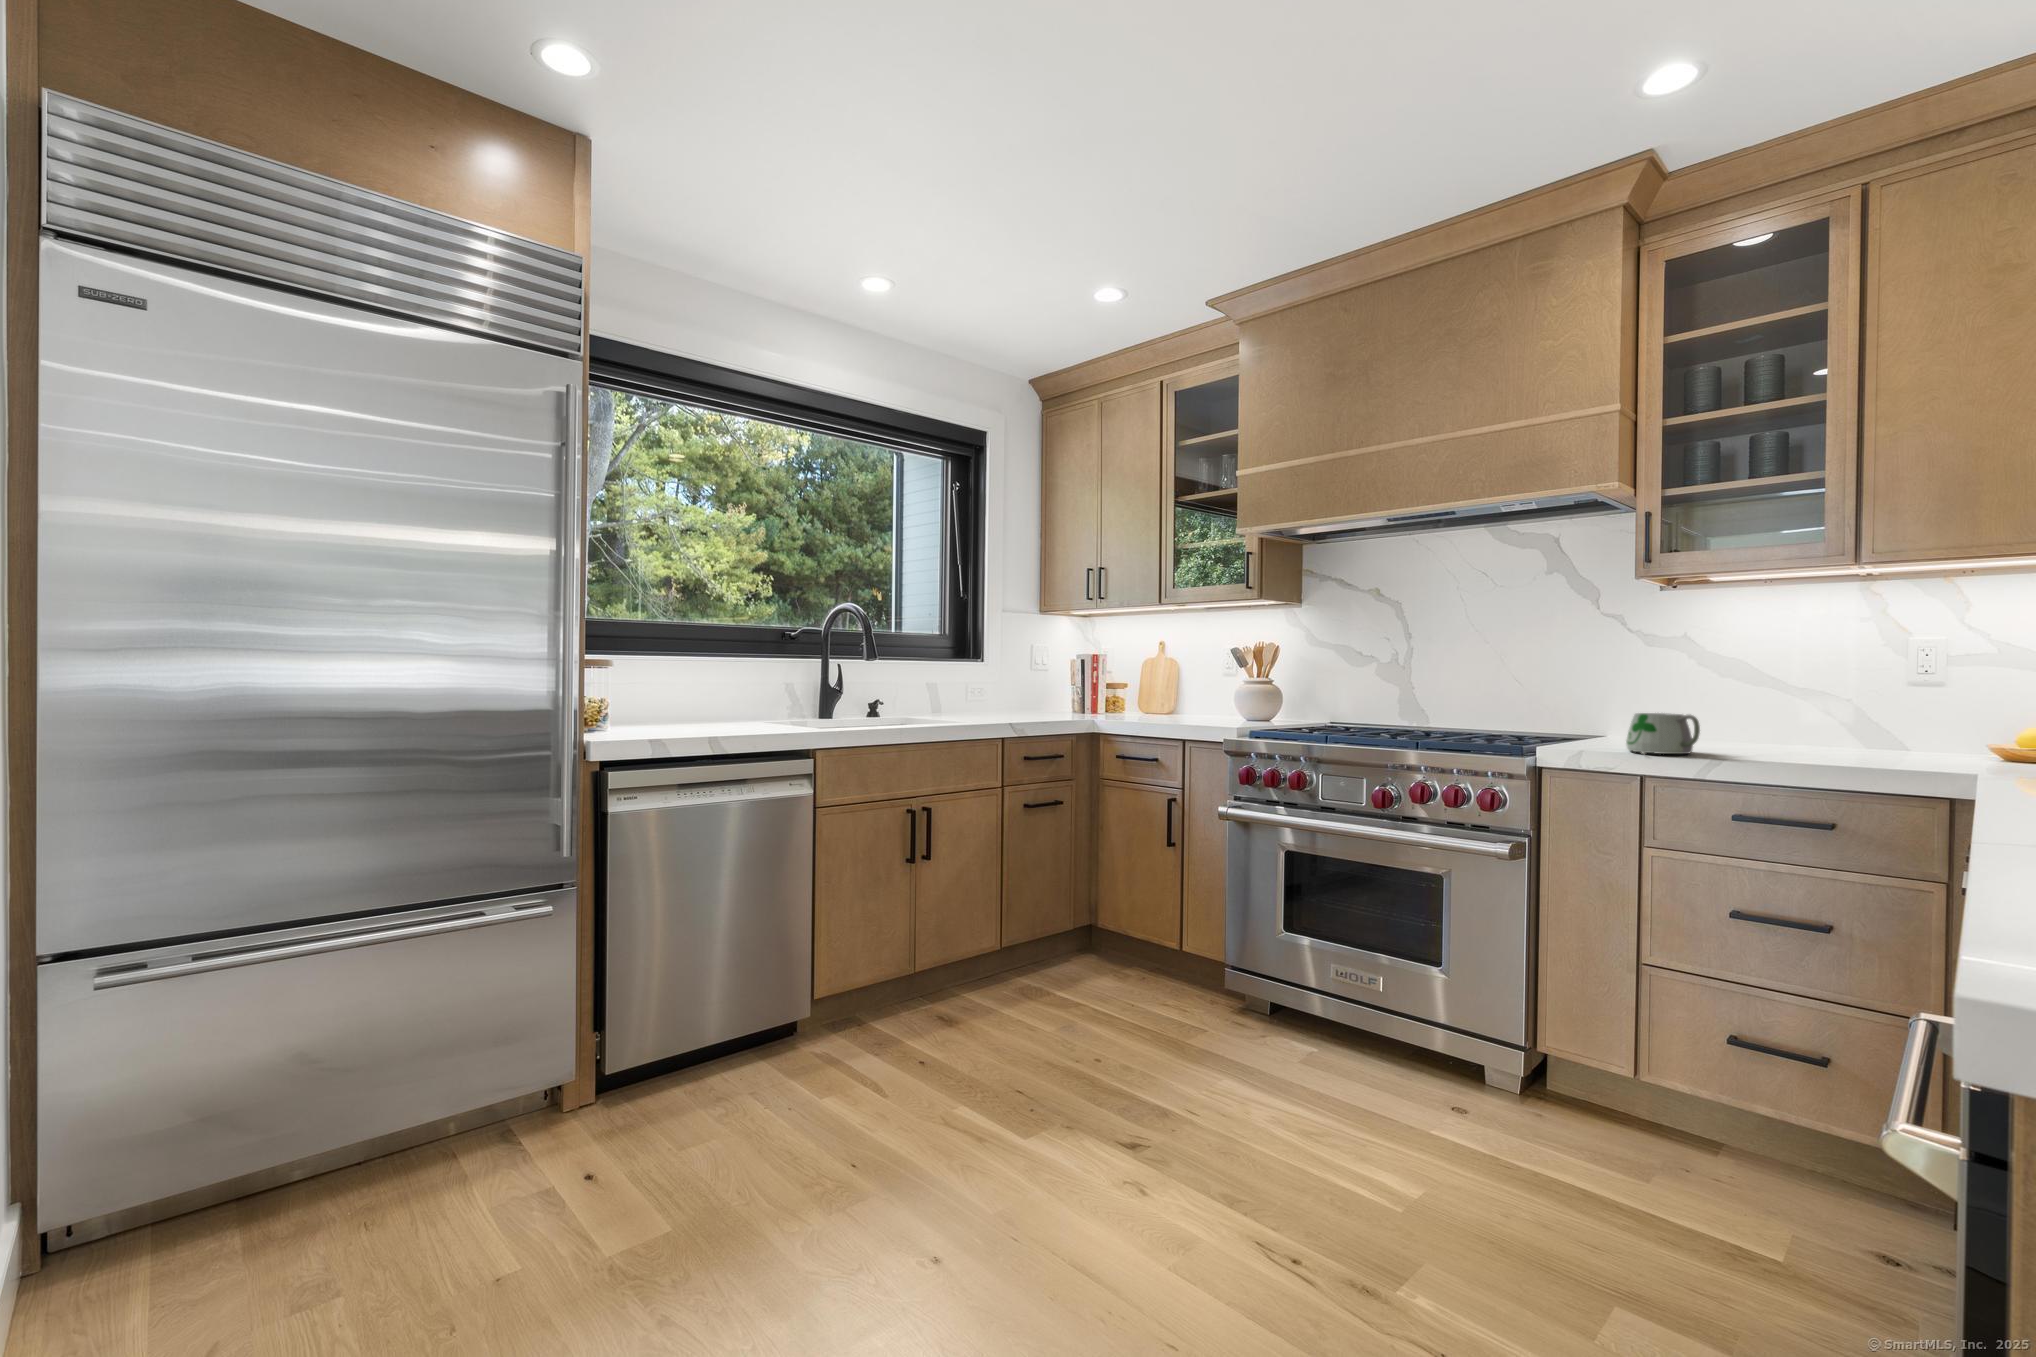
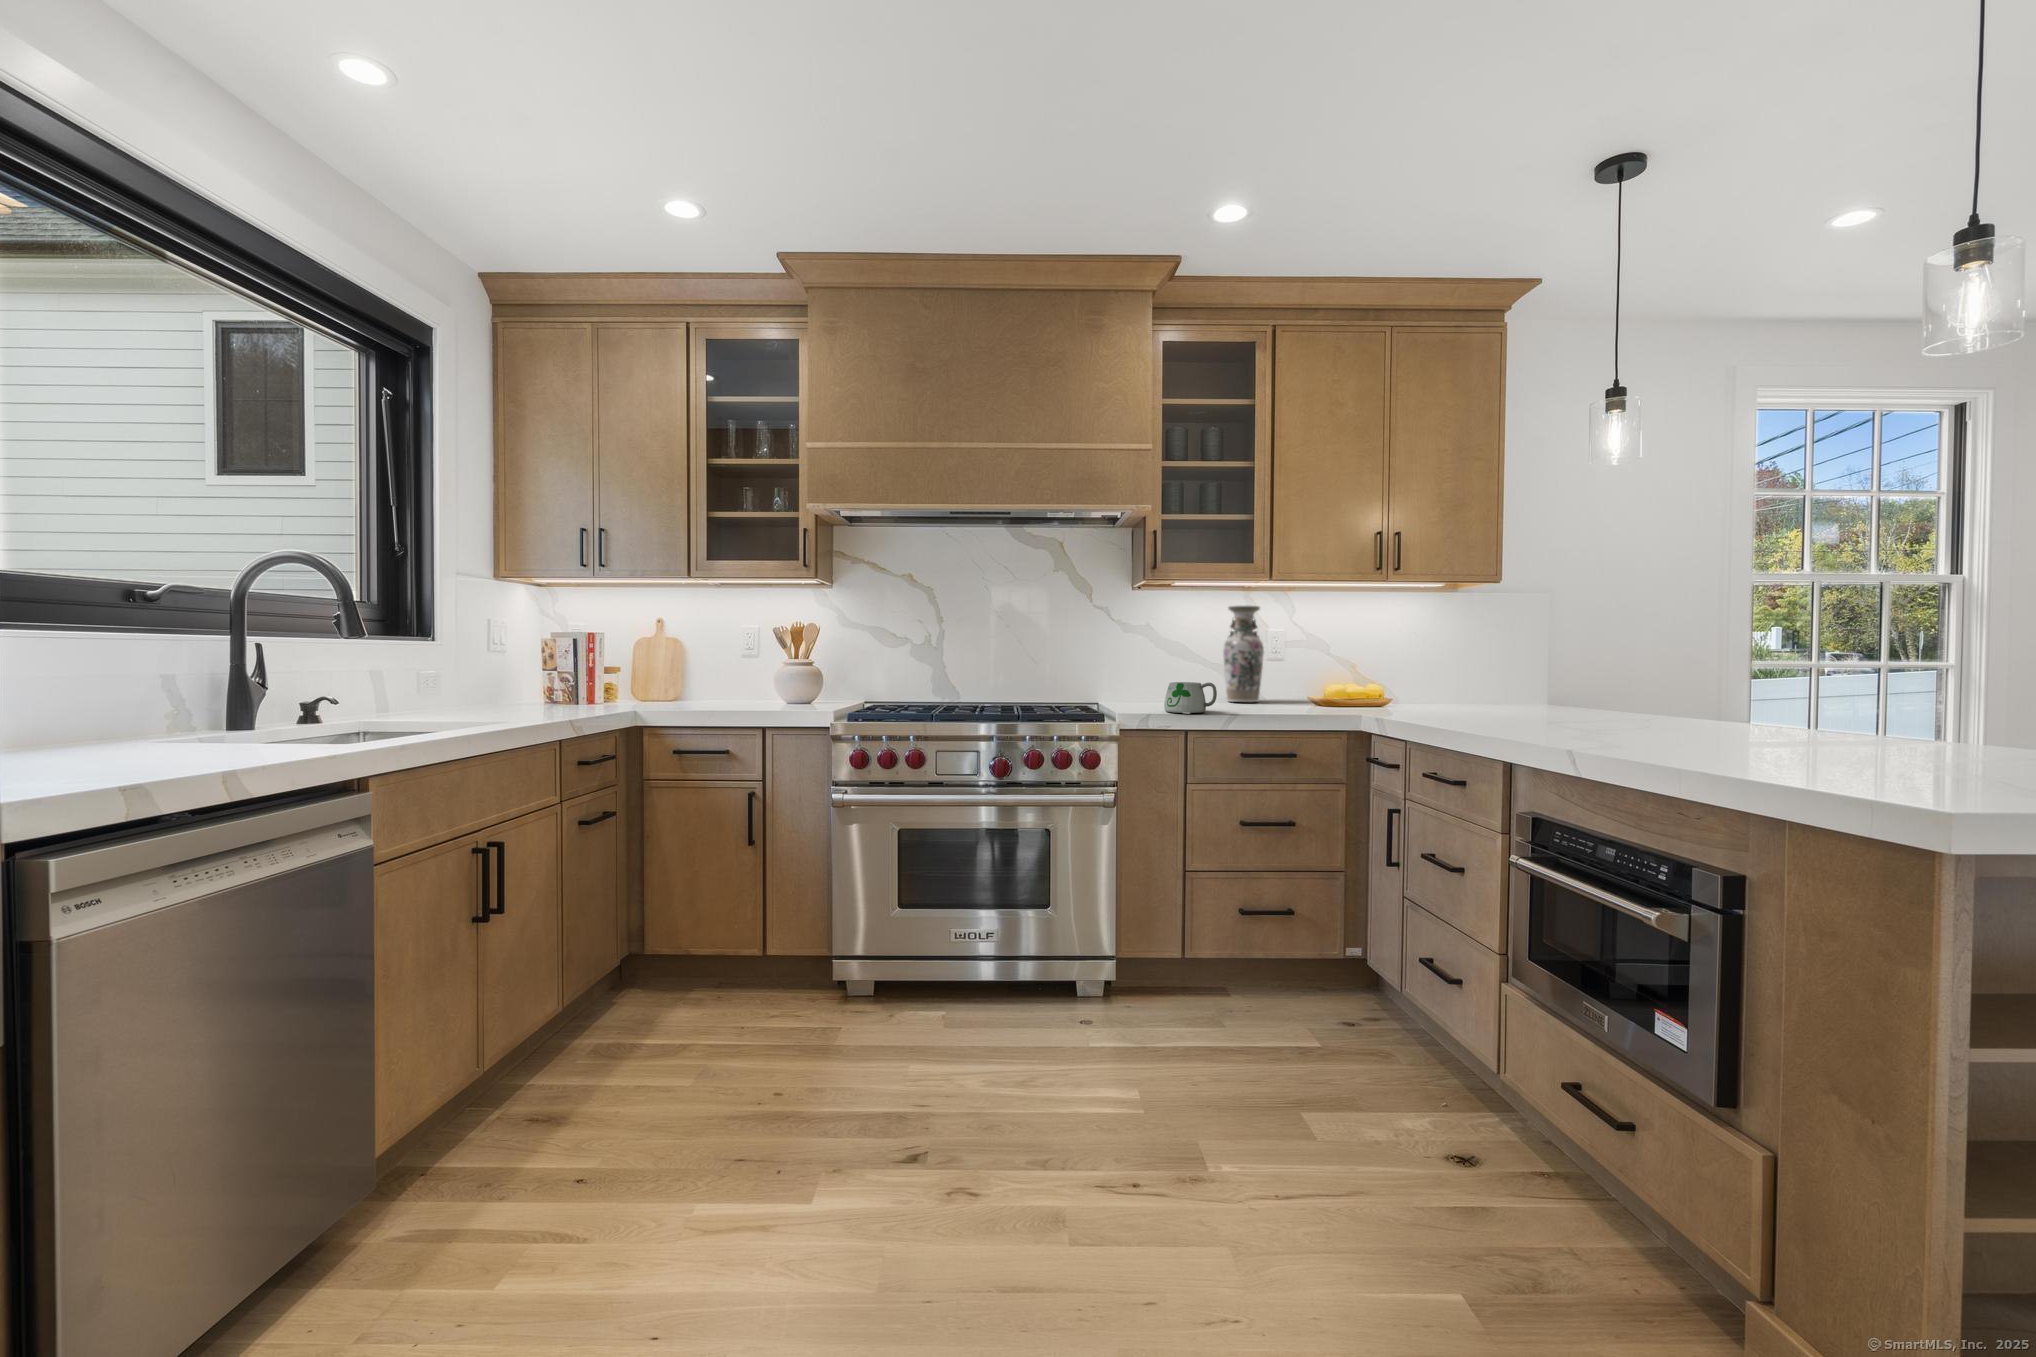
vase: none [1781,608,1856,747] -> present [1223,606,1264,702]

